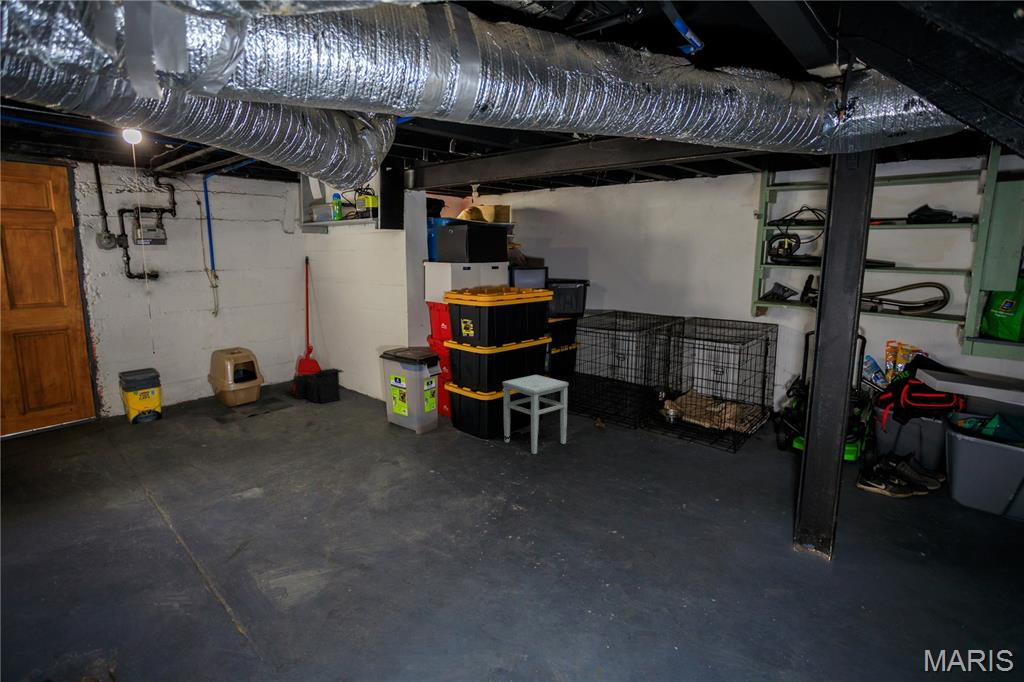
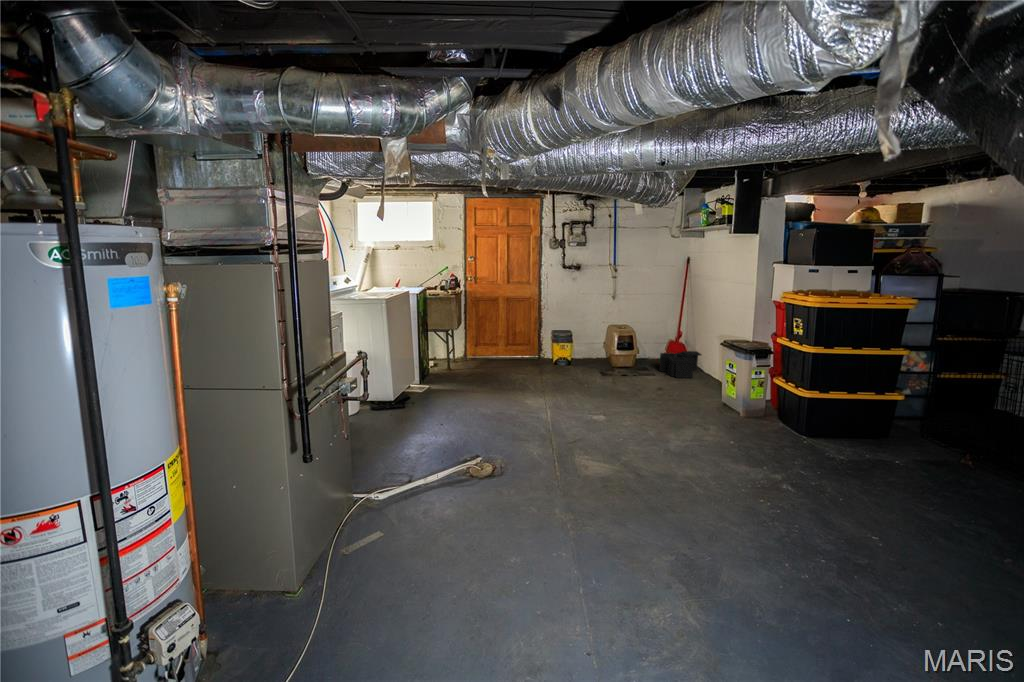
stool: present [503,375,568,454] -> none [823,383,906,460]

